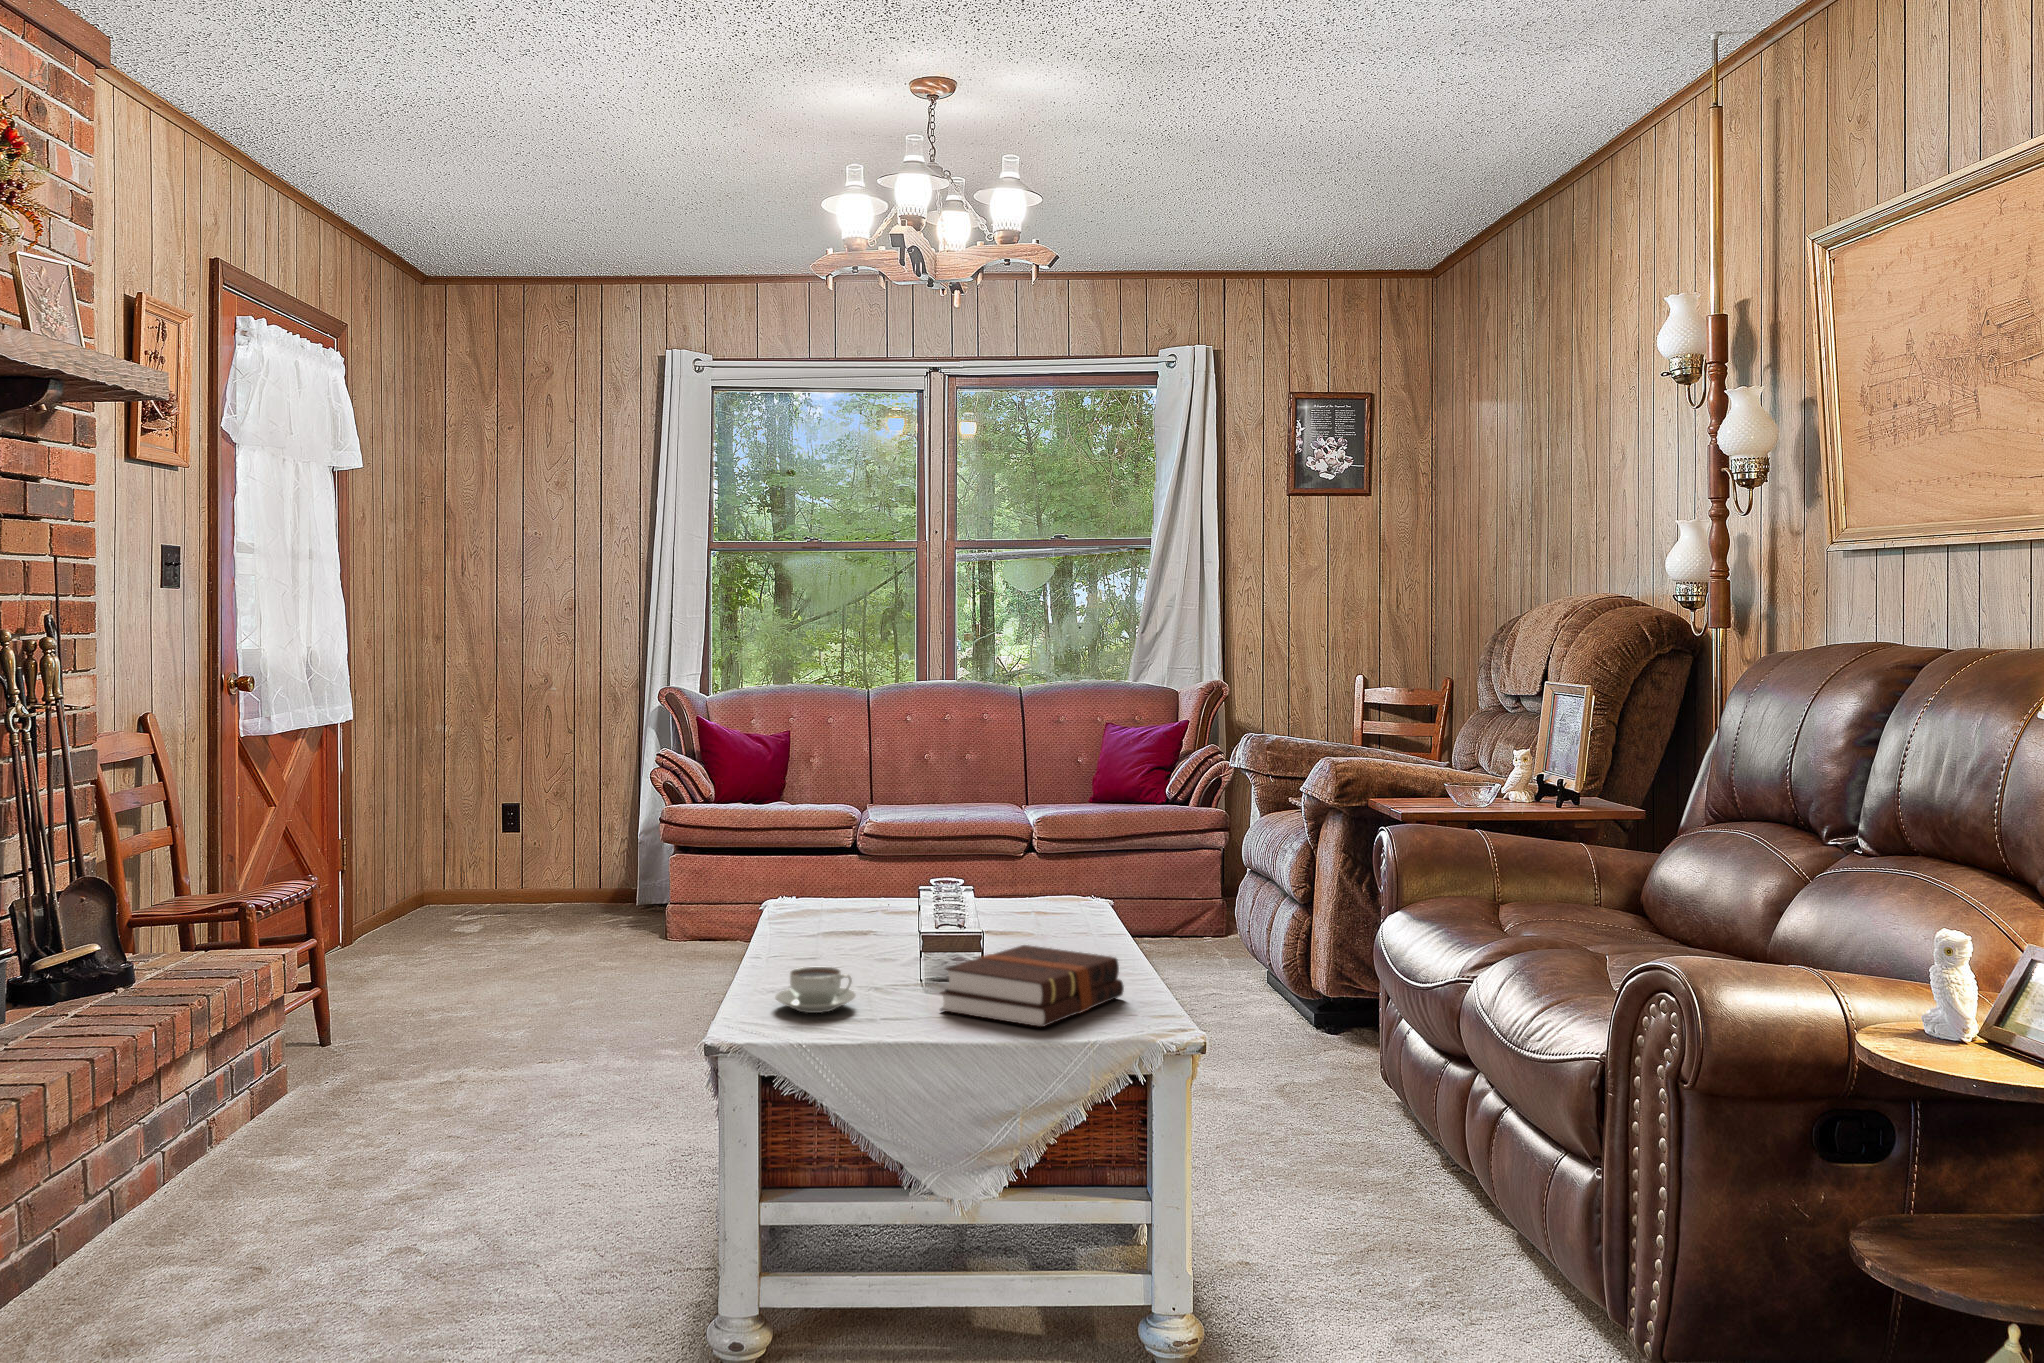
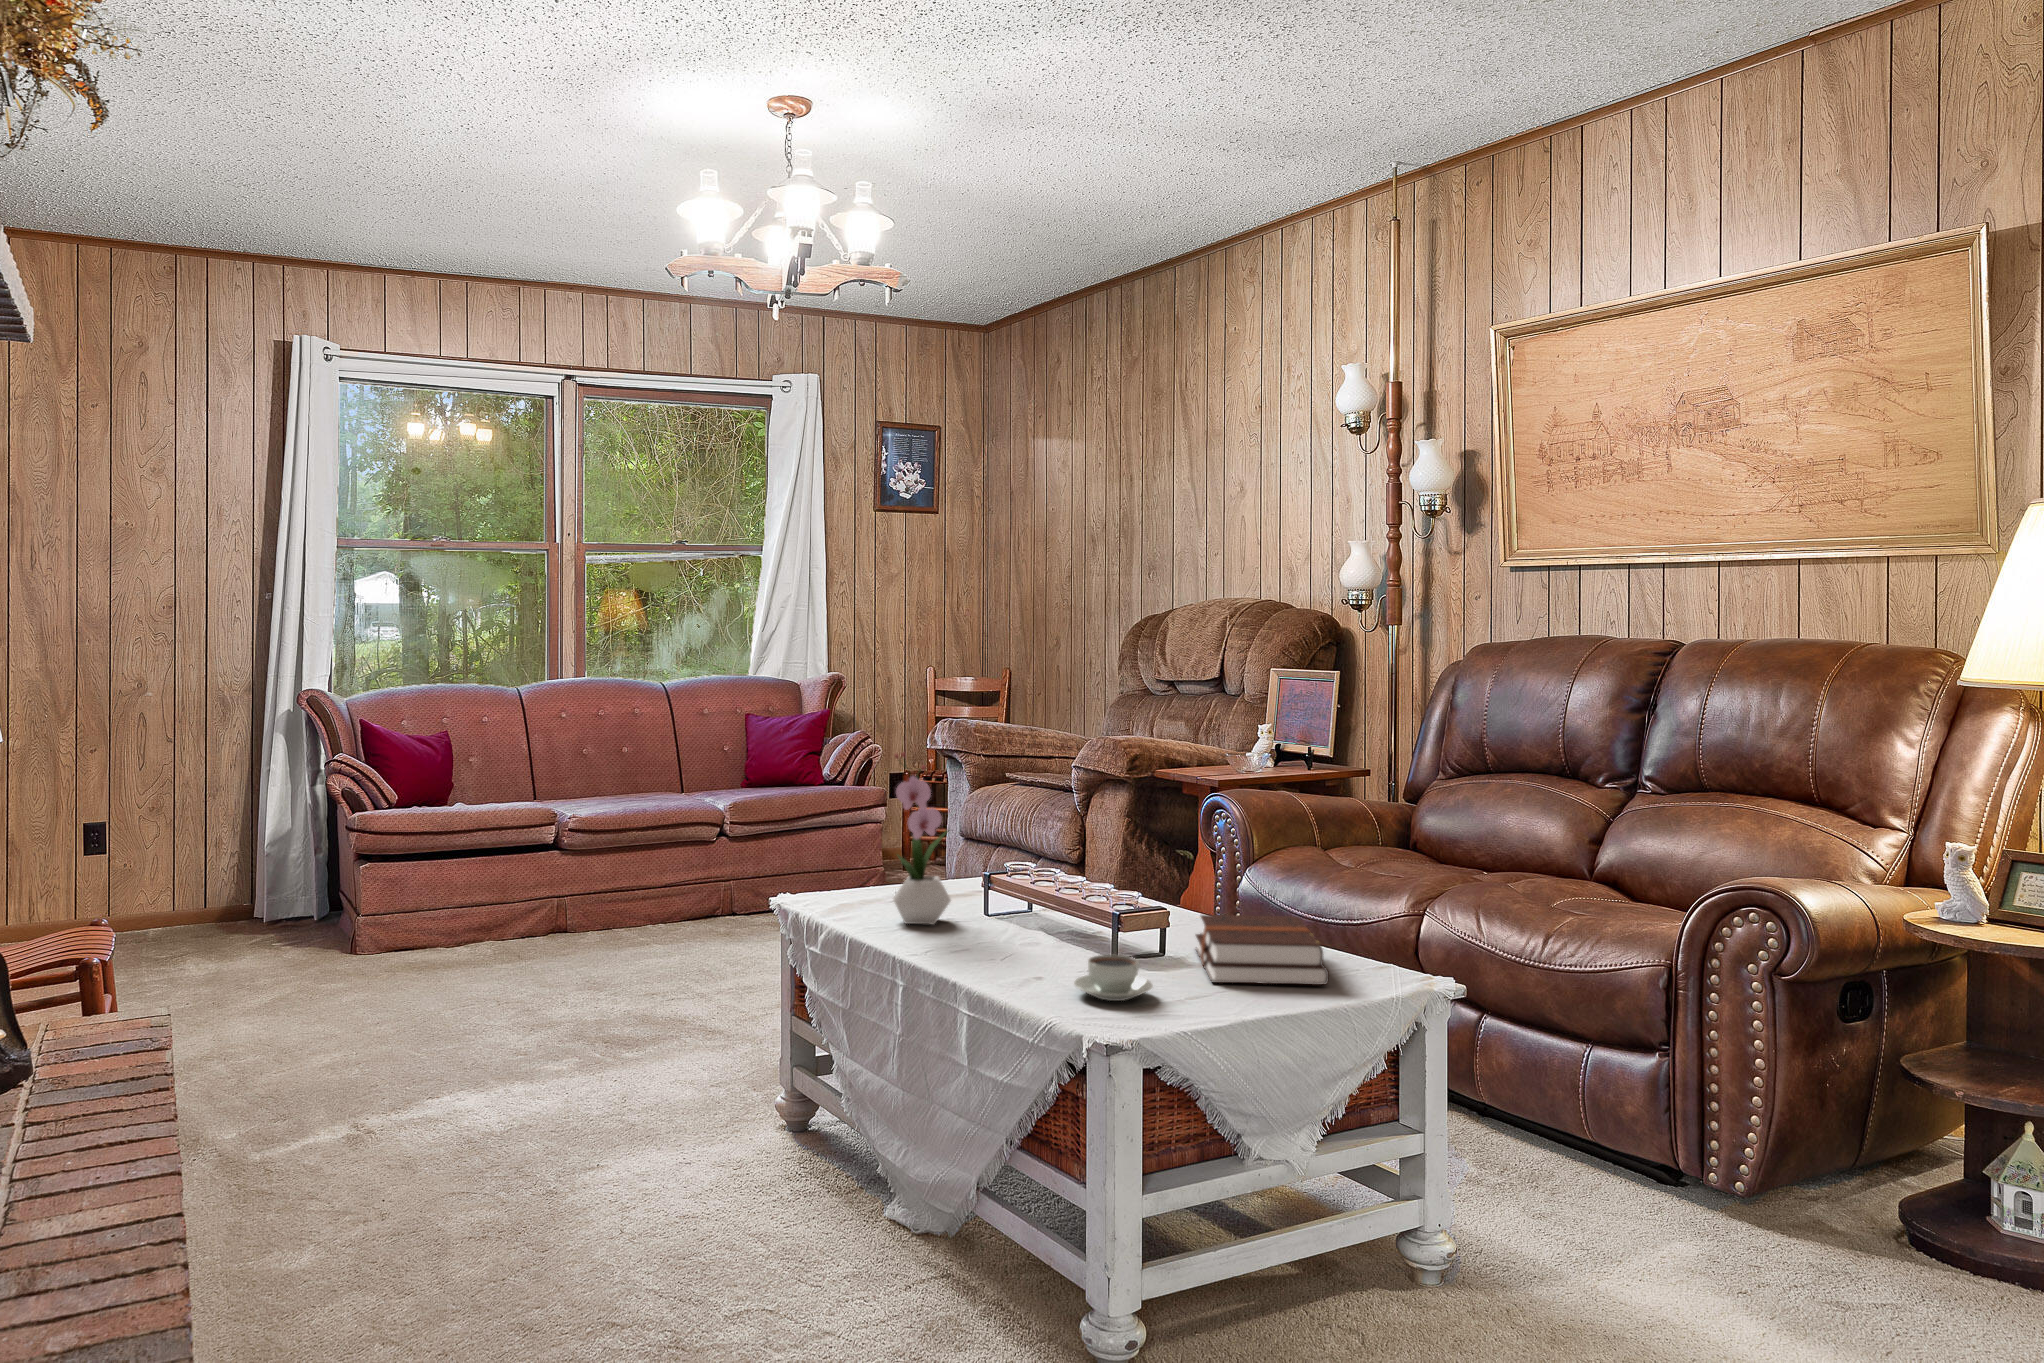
flower arrangement: none [793,755,872,933] -> present [893,753,951,924]

